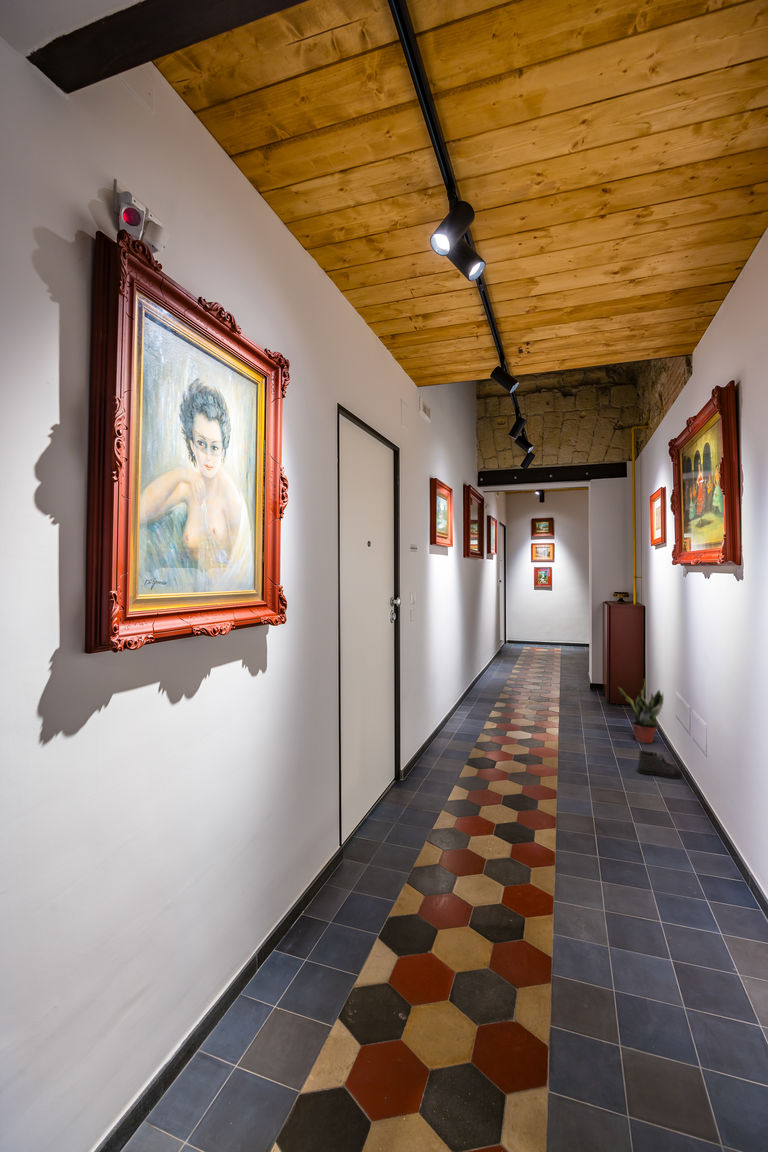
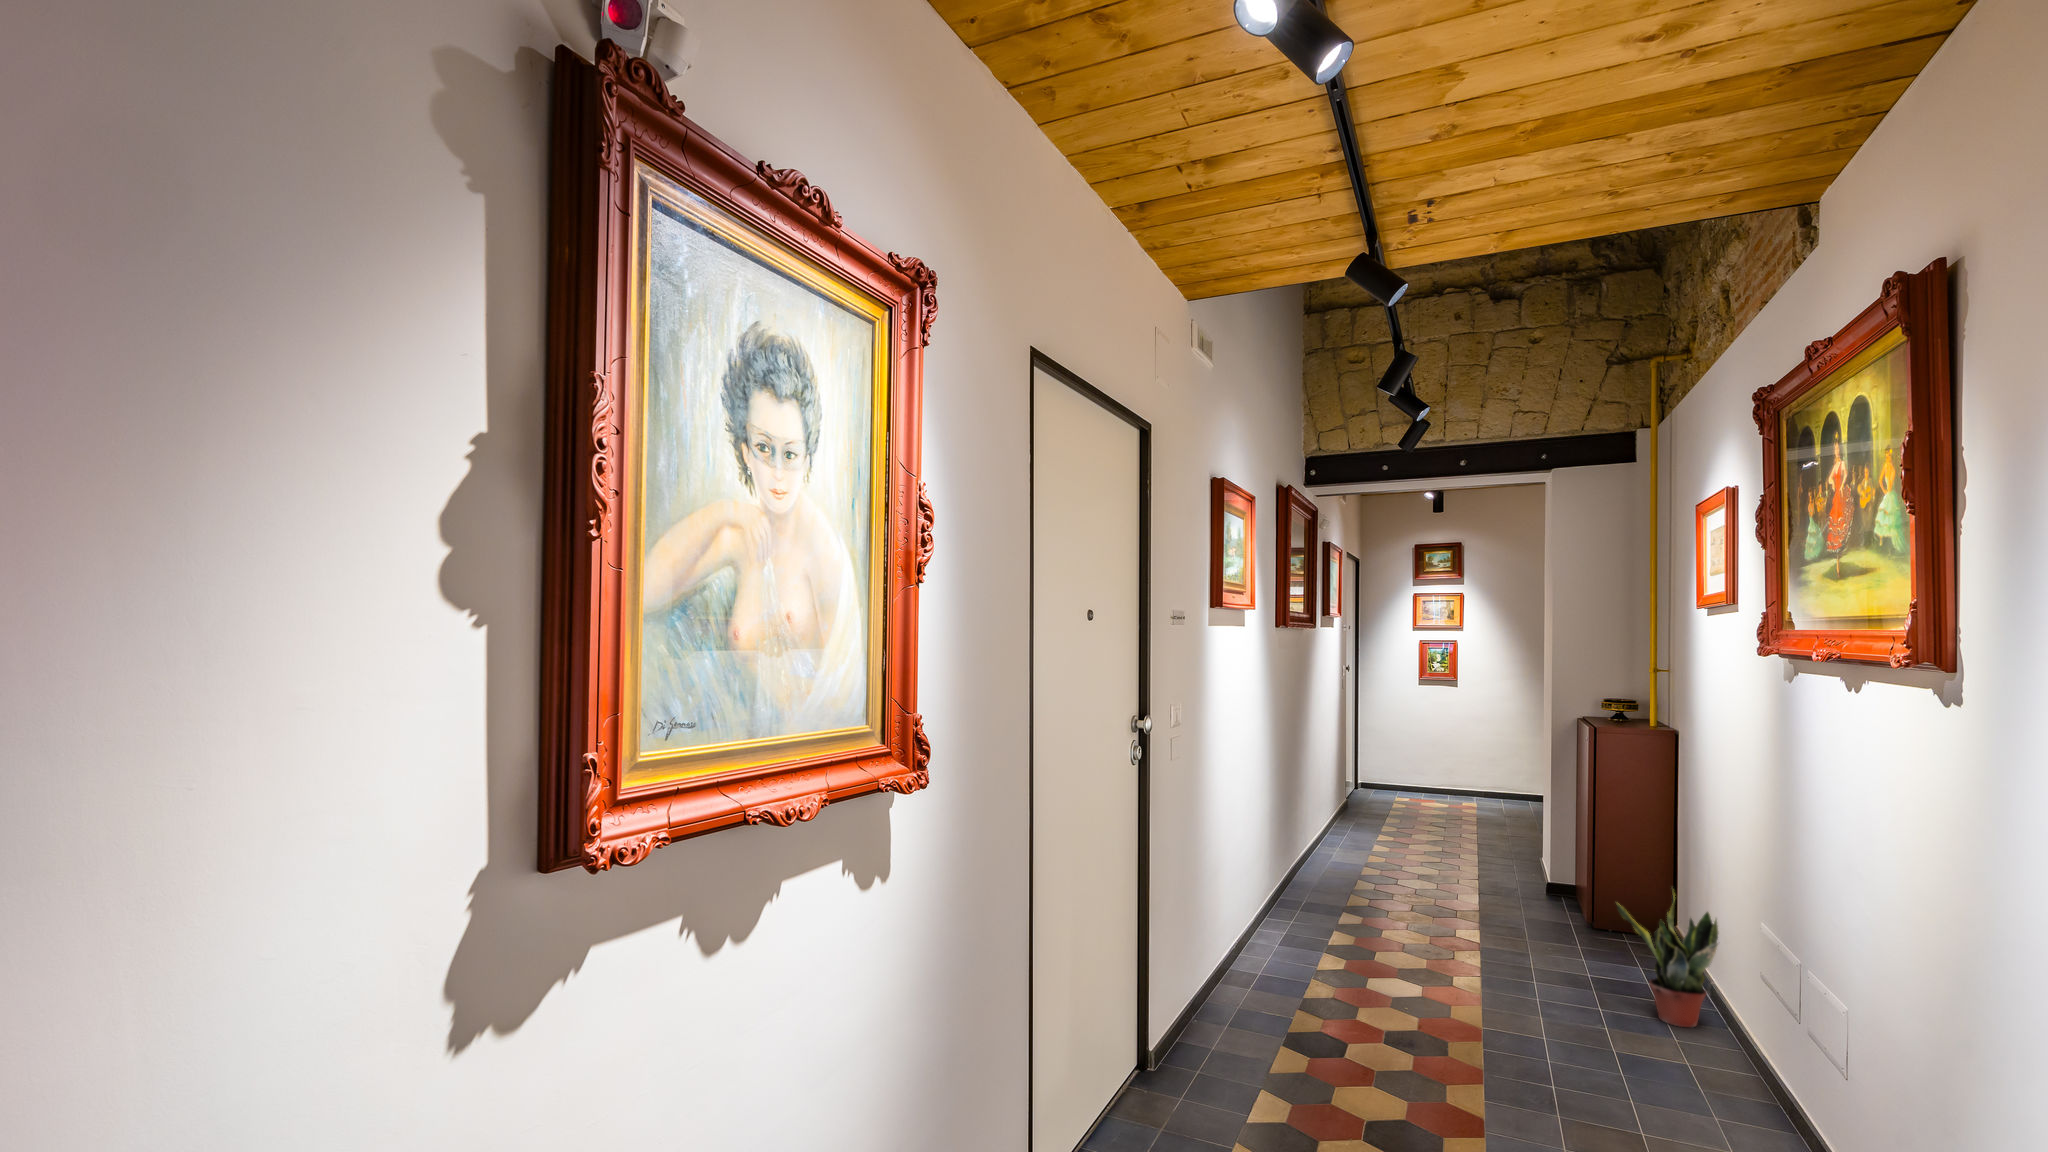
shoe: present [638,750,682,779] -> none [1670,1048,1775,1119]

